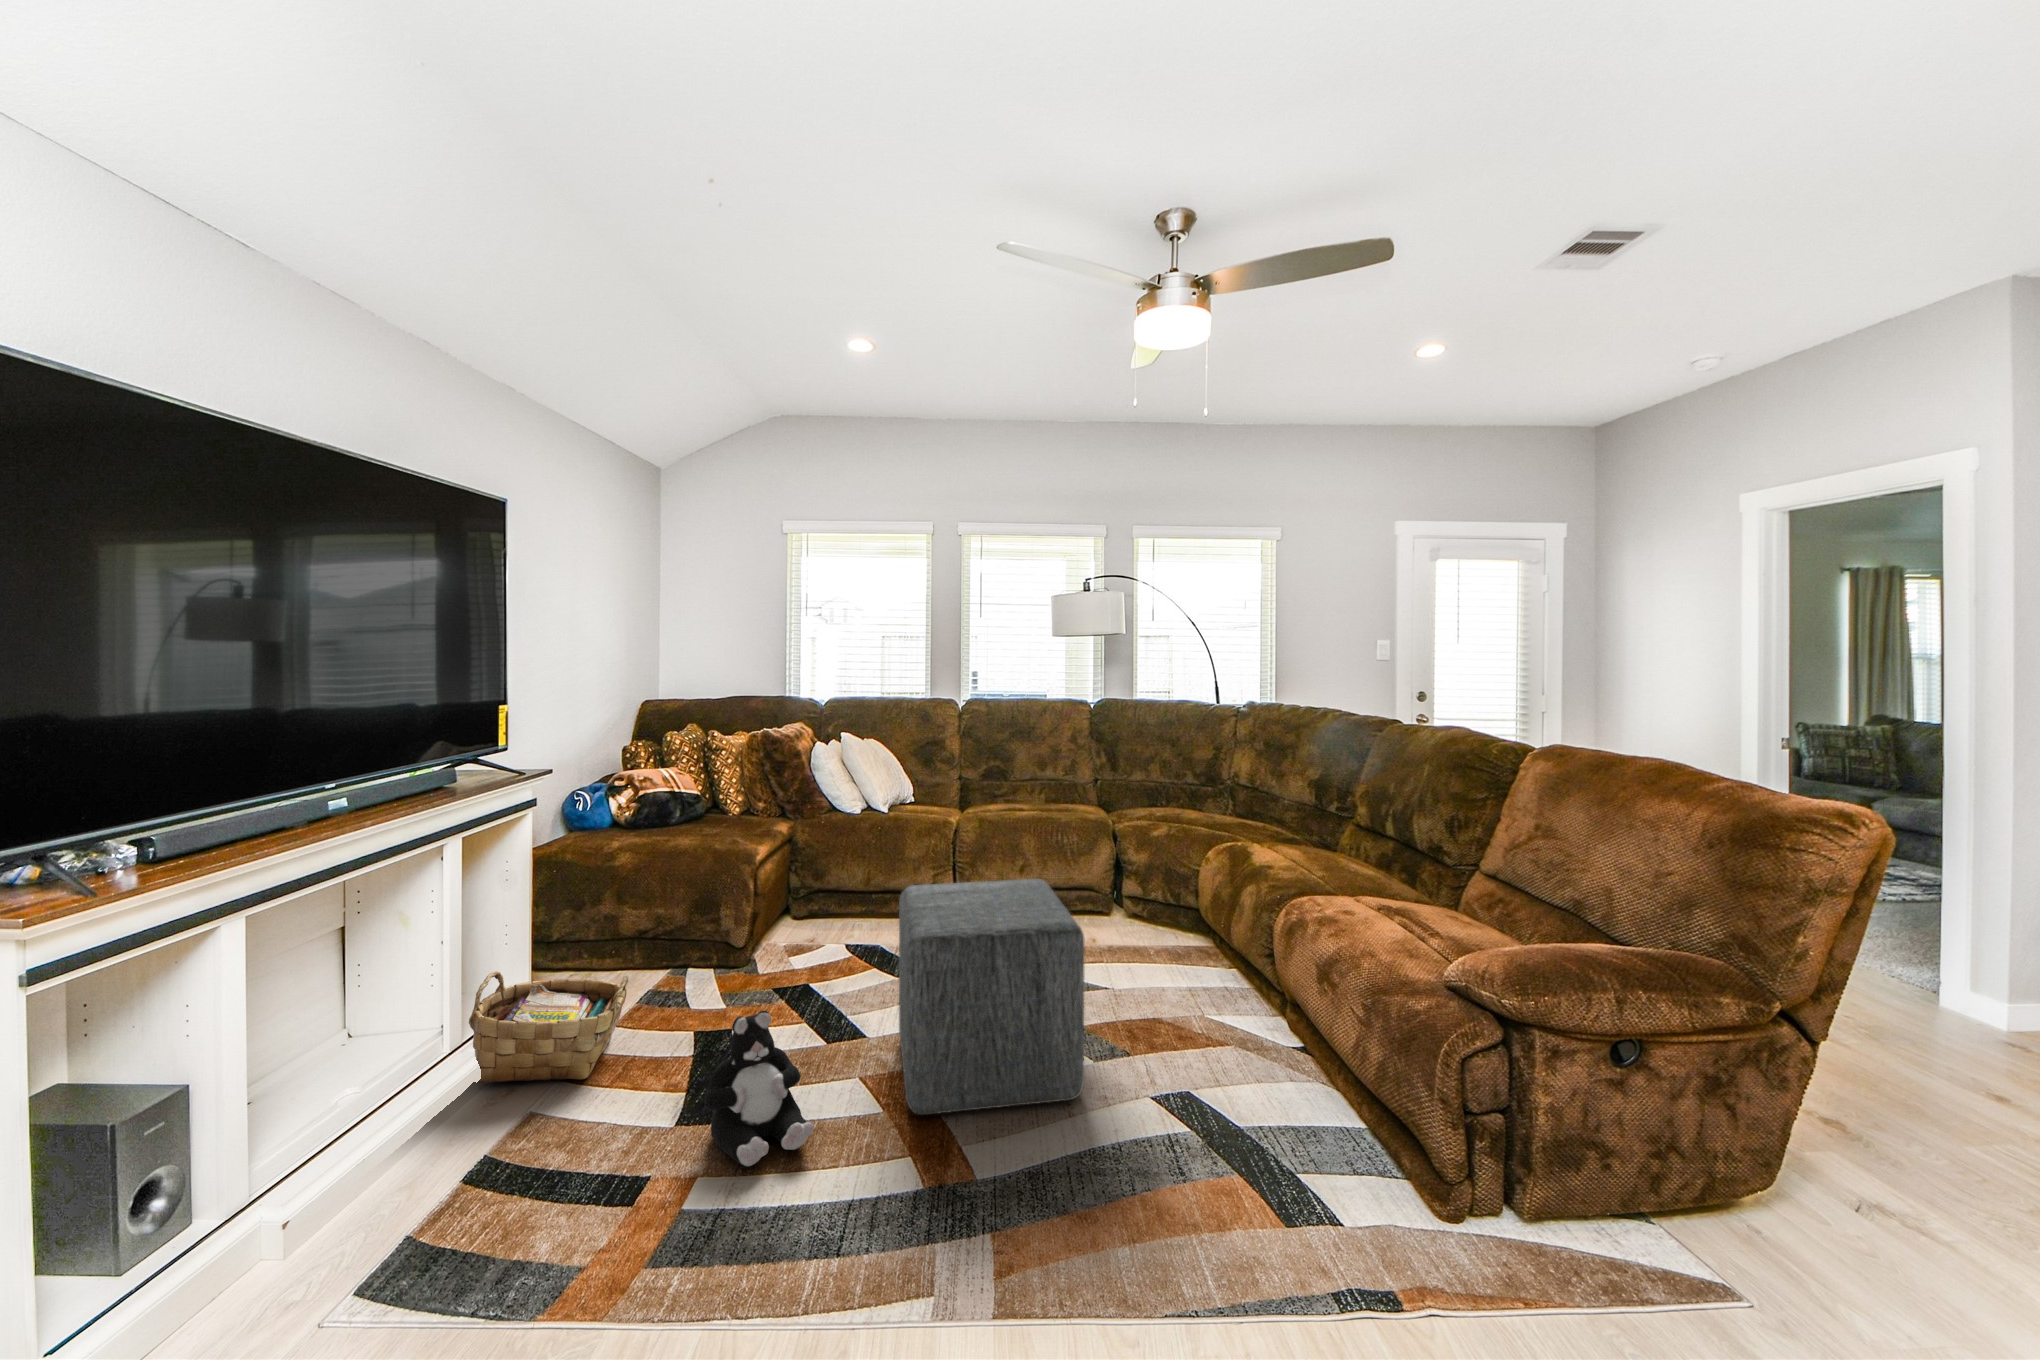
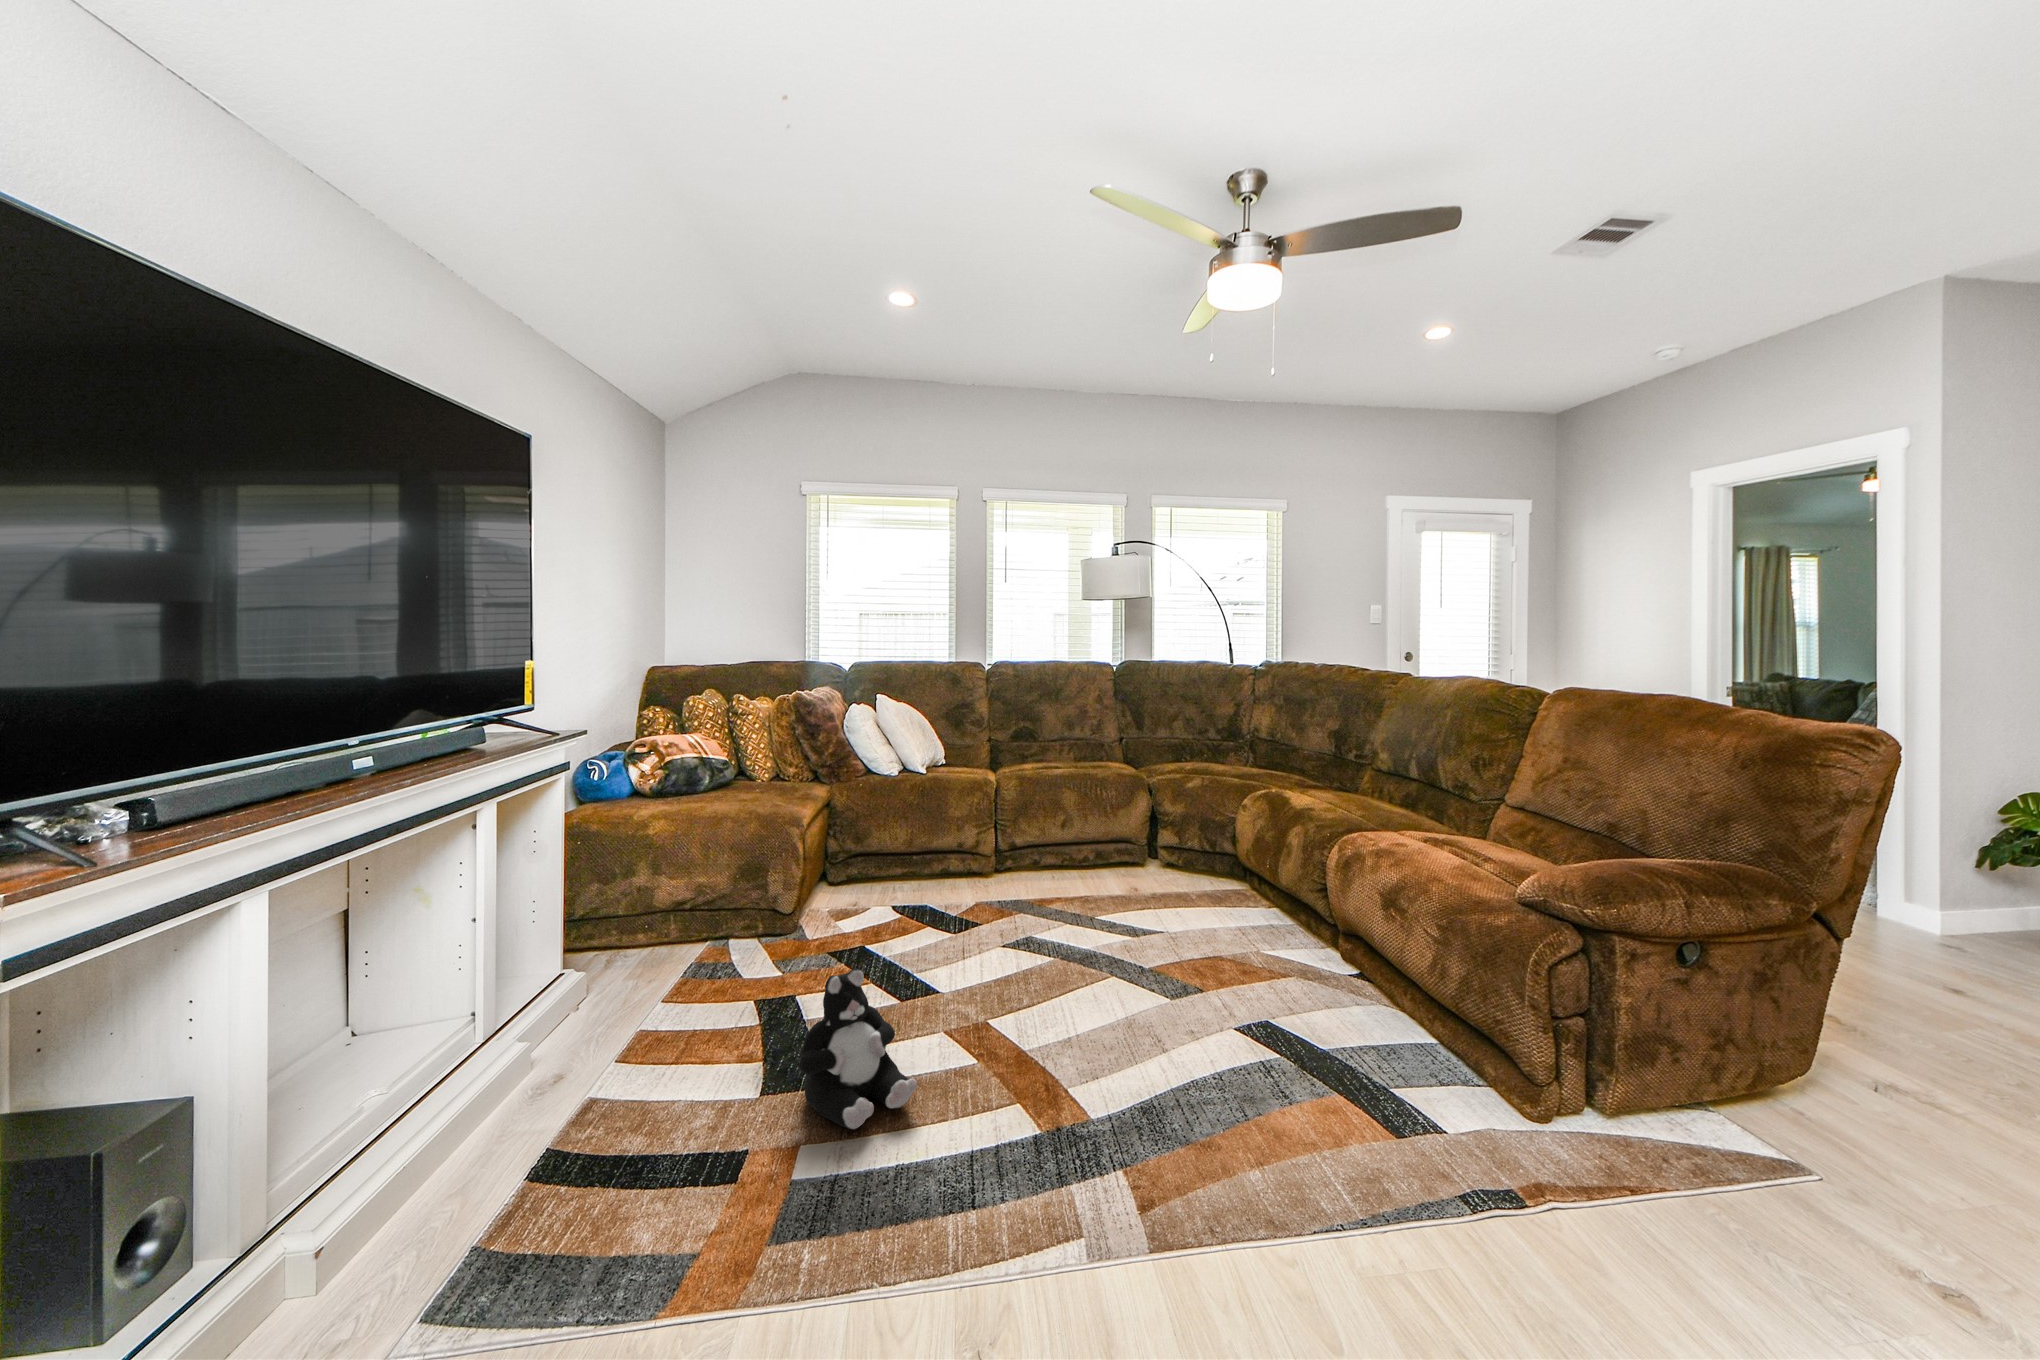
ottoman: present [899,879,1084,1115] -> none [973,827,1172,1063]
woven basket: present [469,971,628,1084] -> none [512,943,688,1069]

